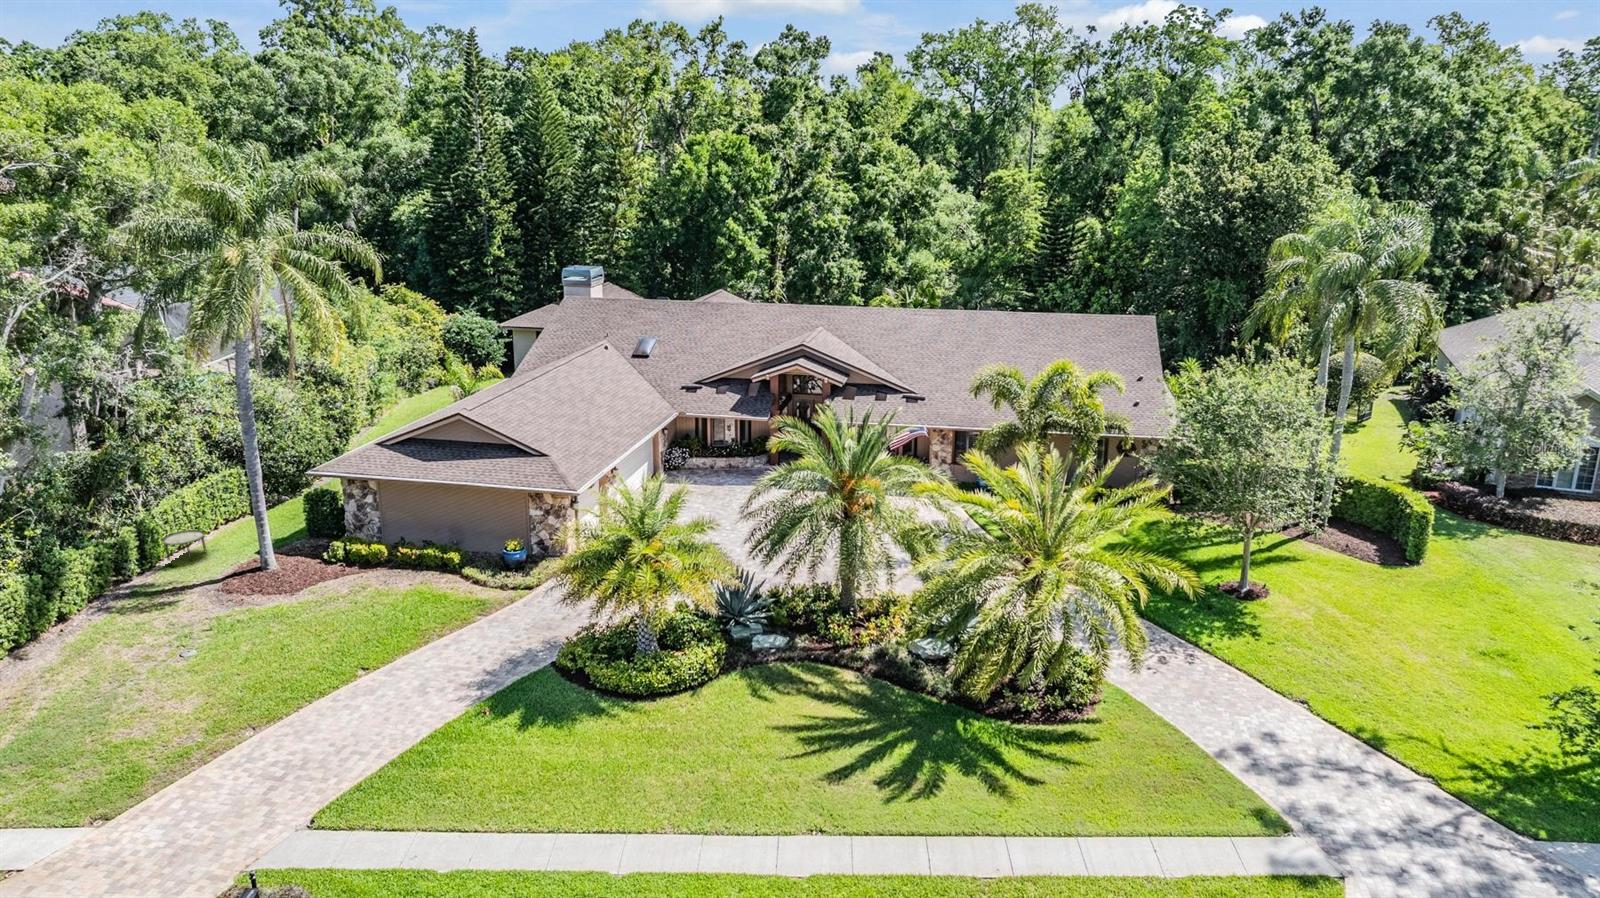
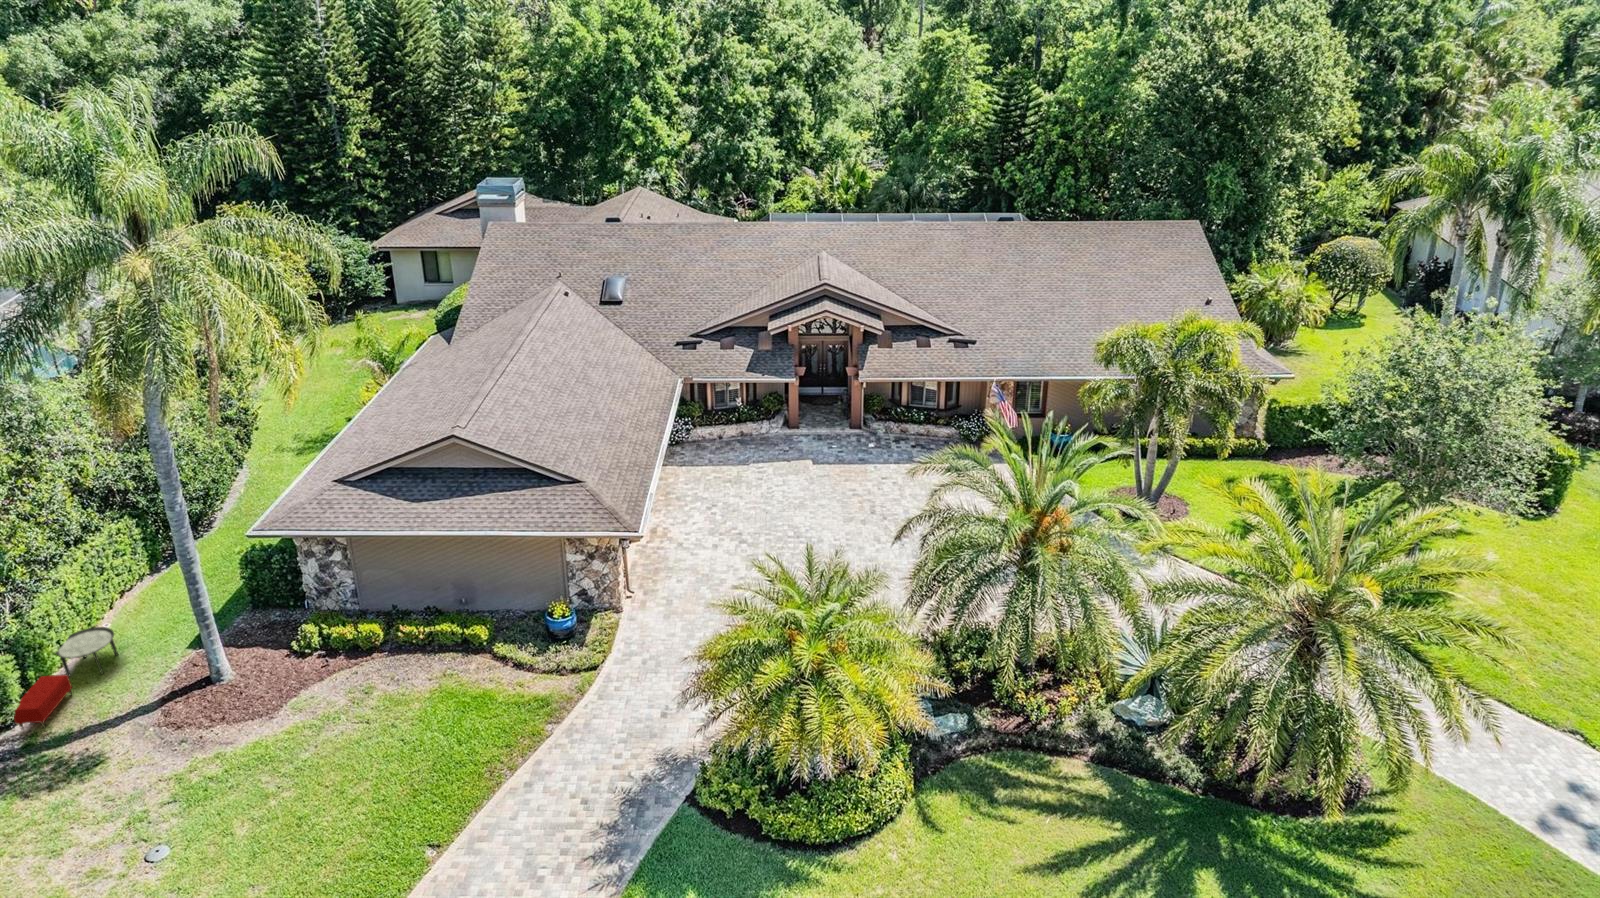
bench: none [118,553,166,586] -> present [14,675,72,729]

